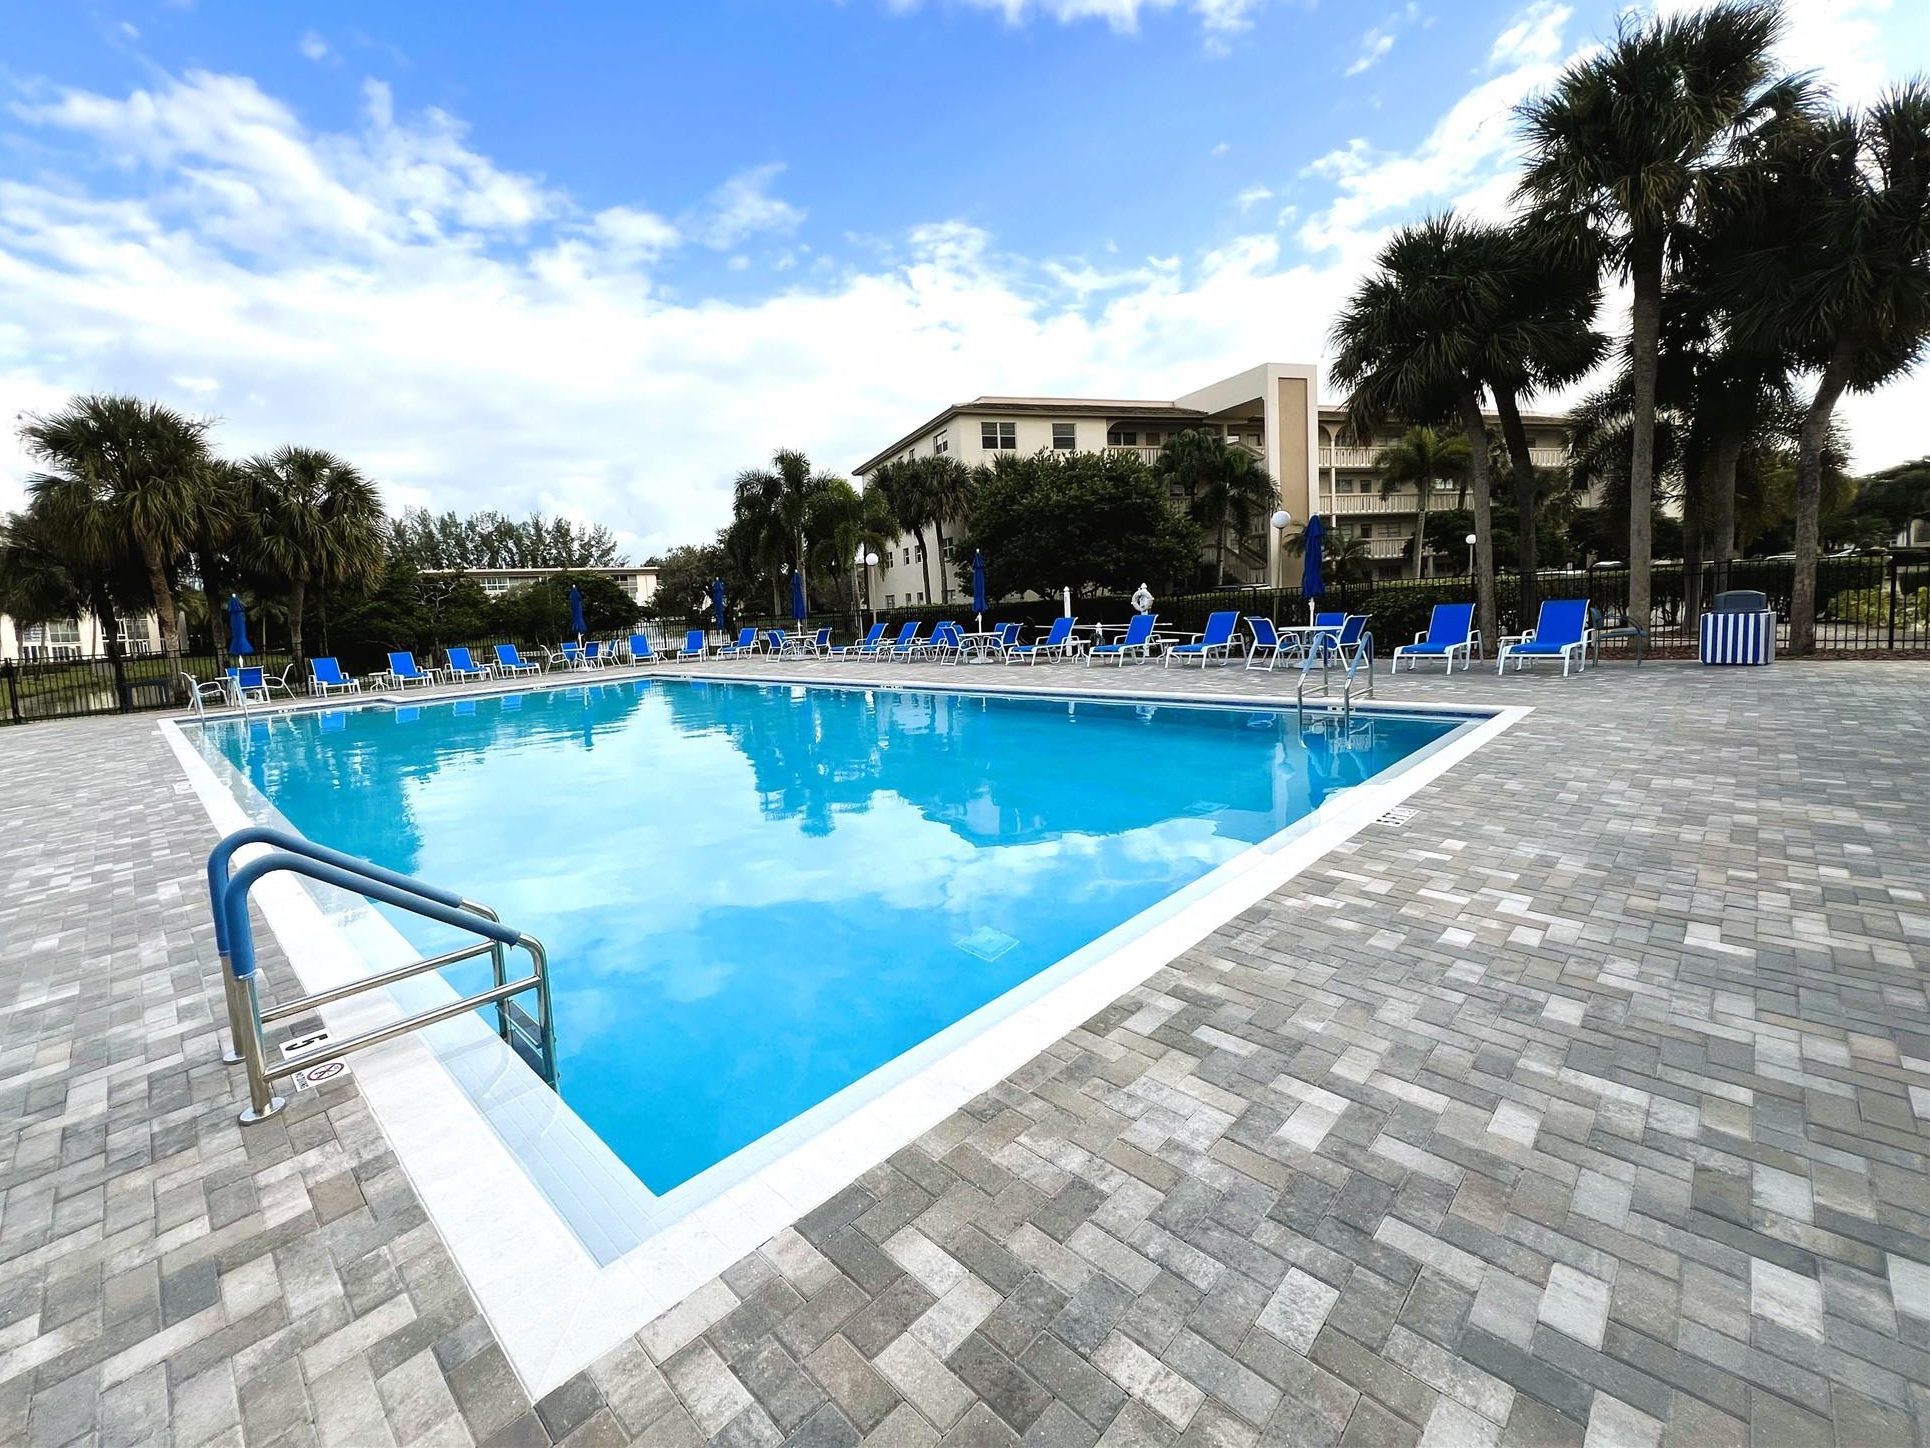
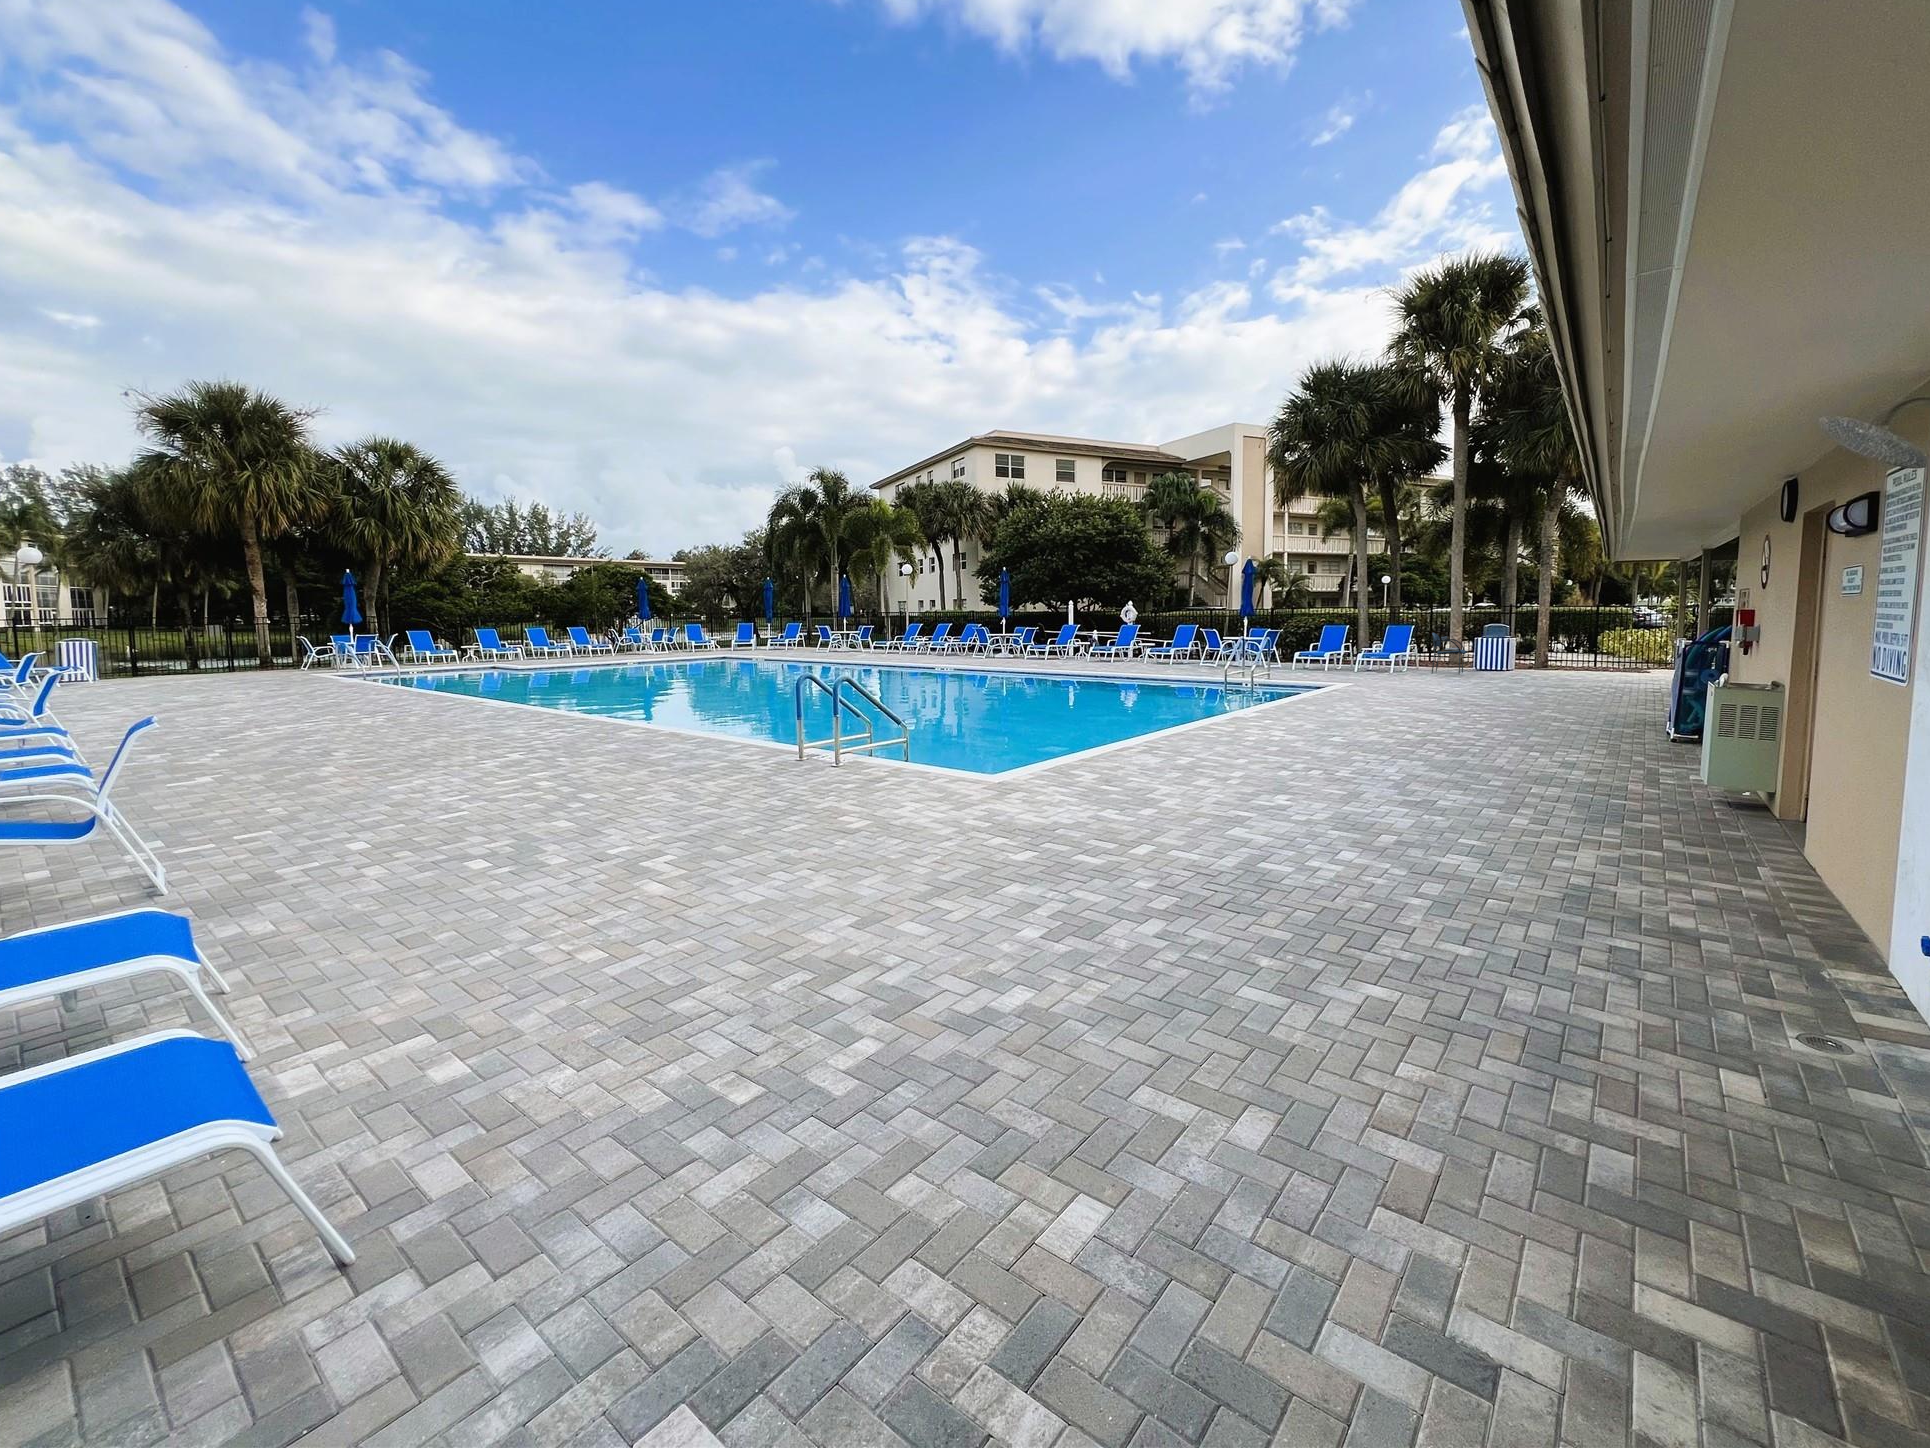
round table: present [114,679,174,710] -> none [219,643,277,670]

